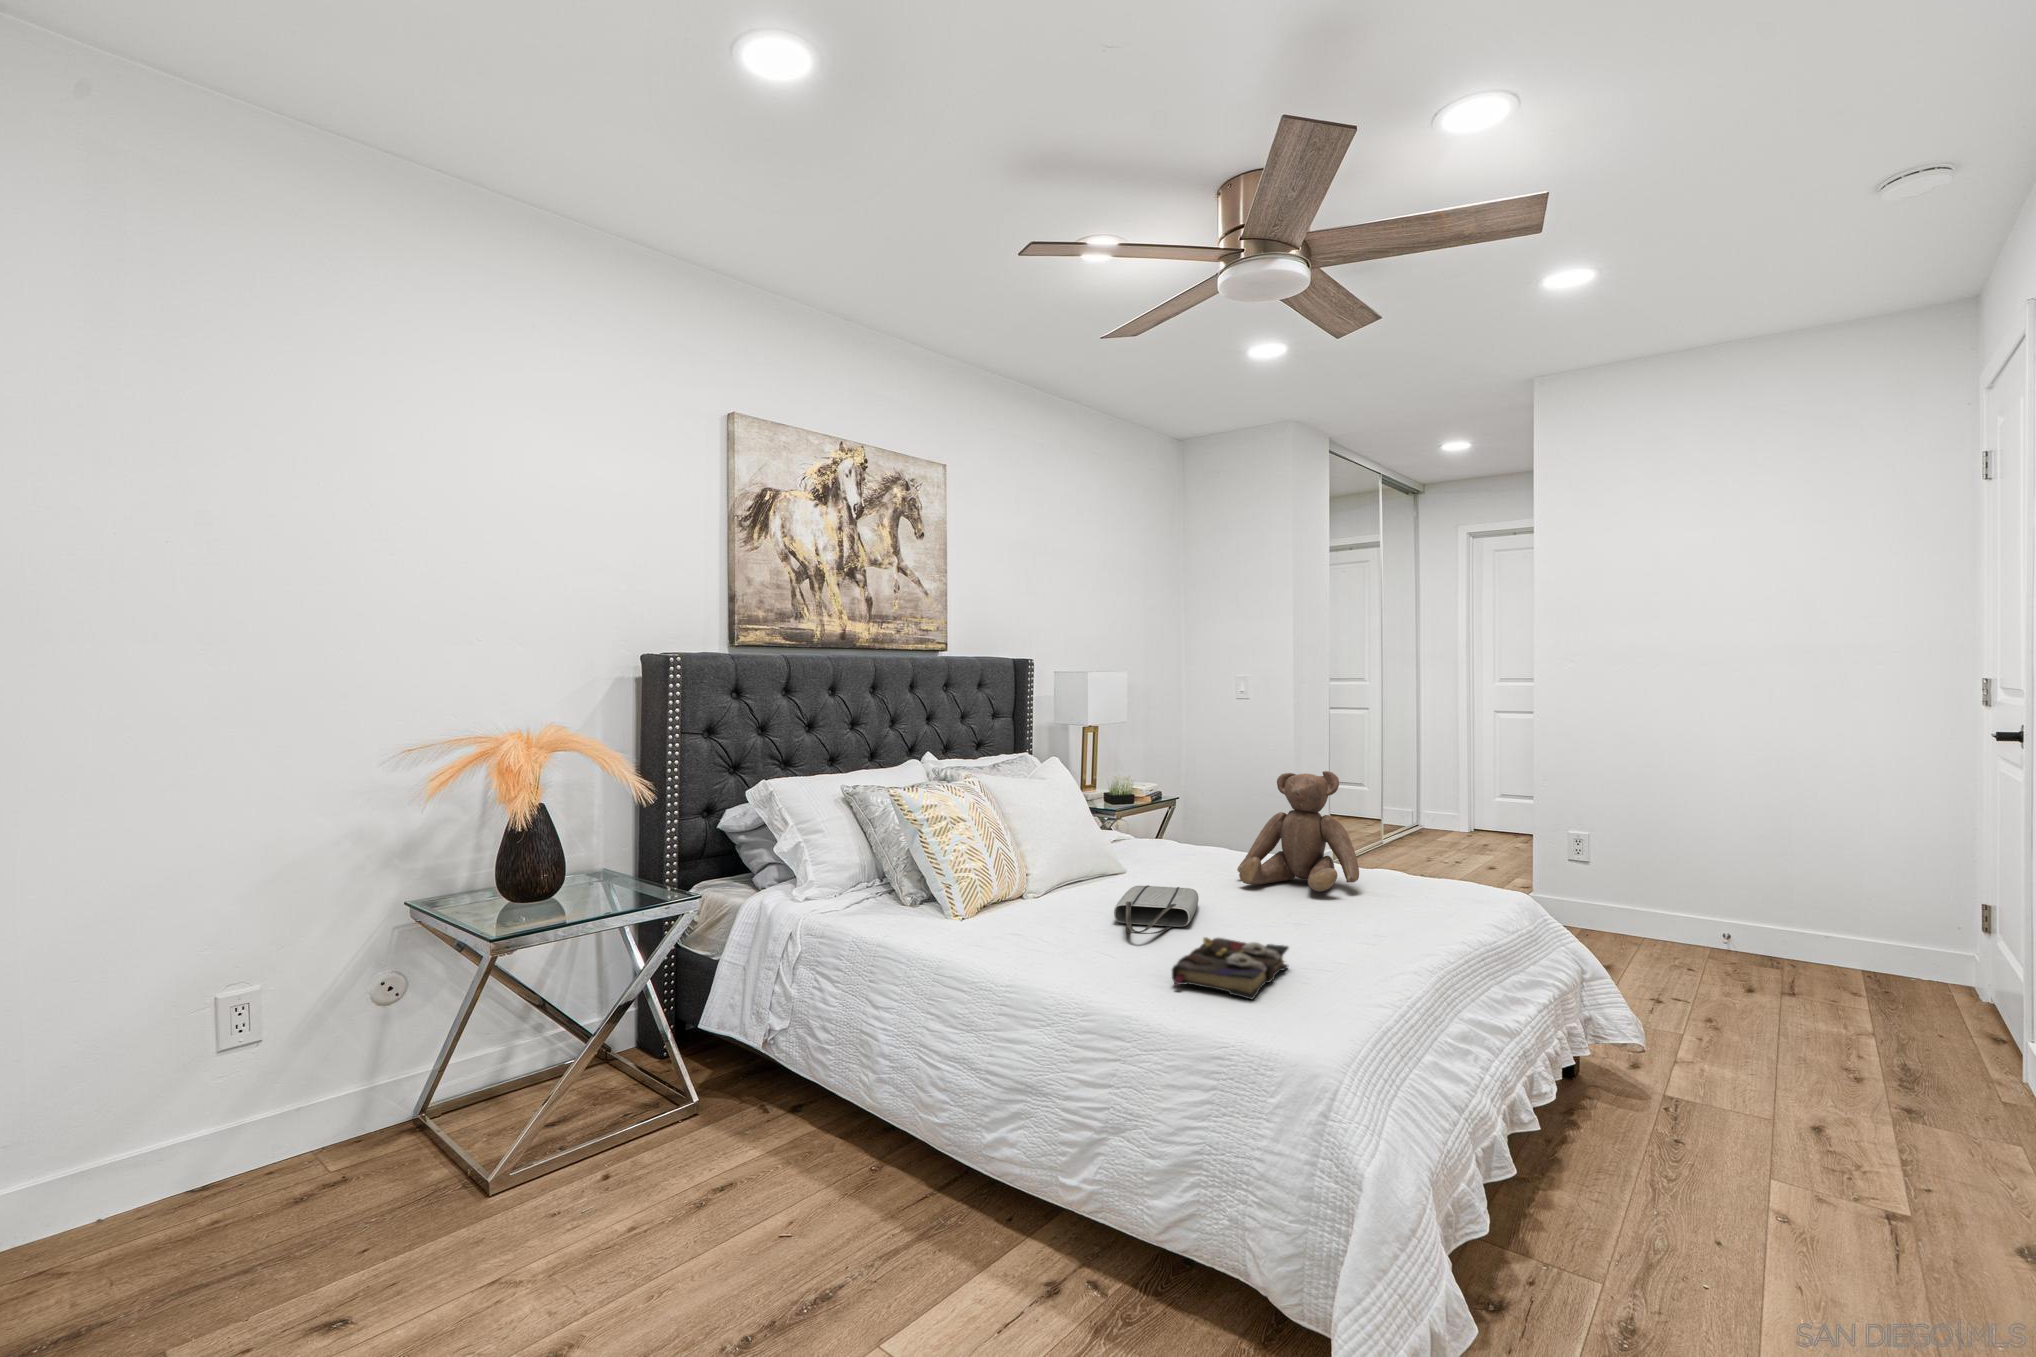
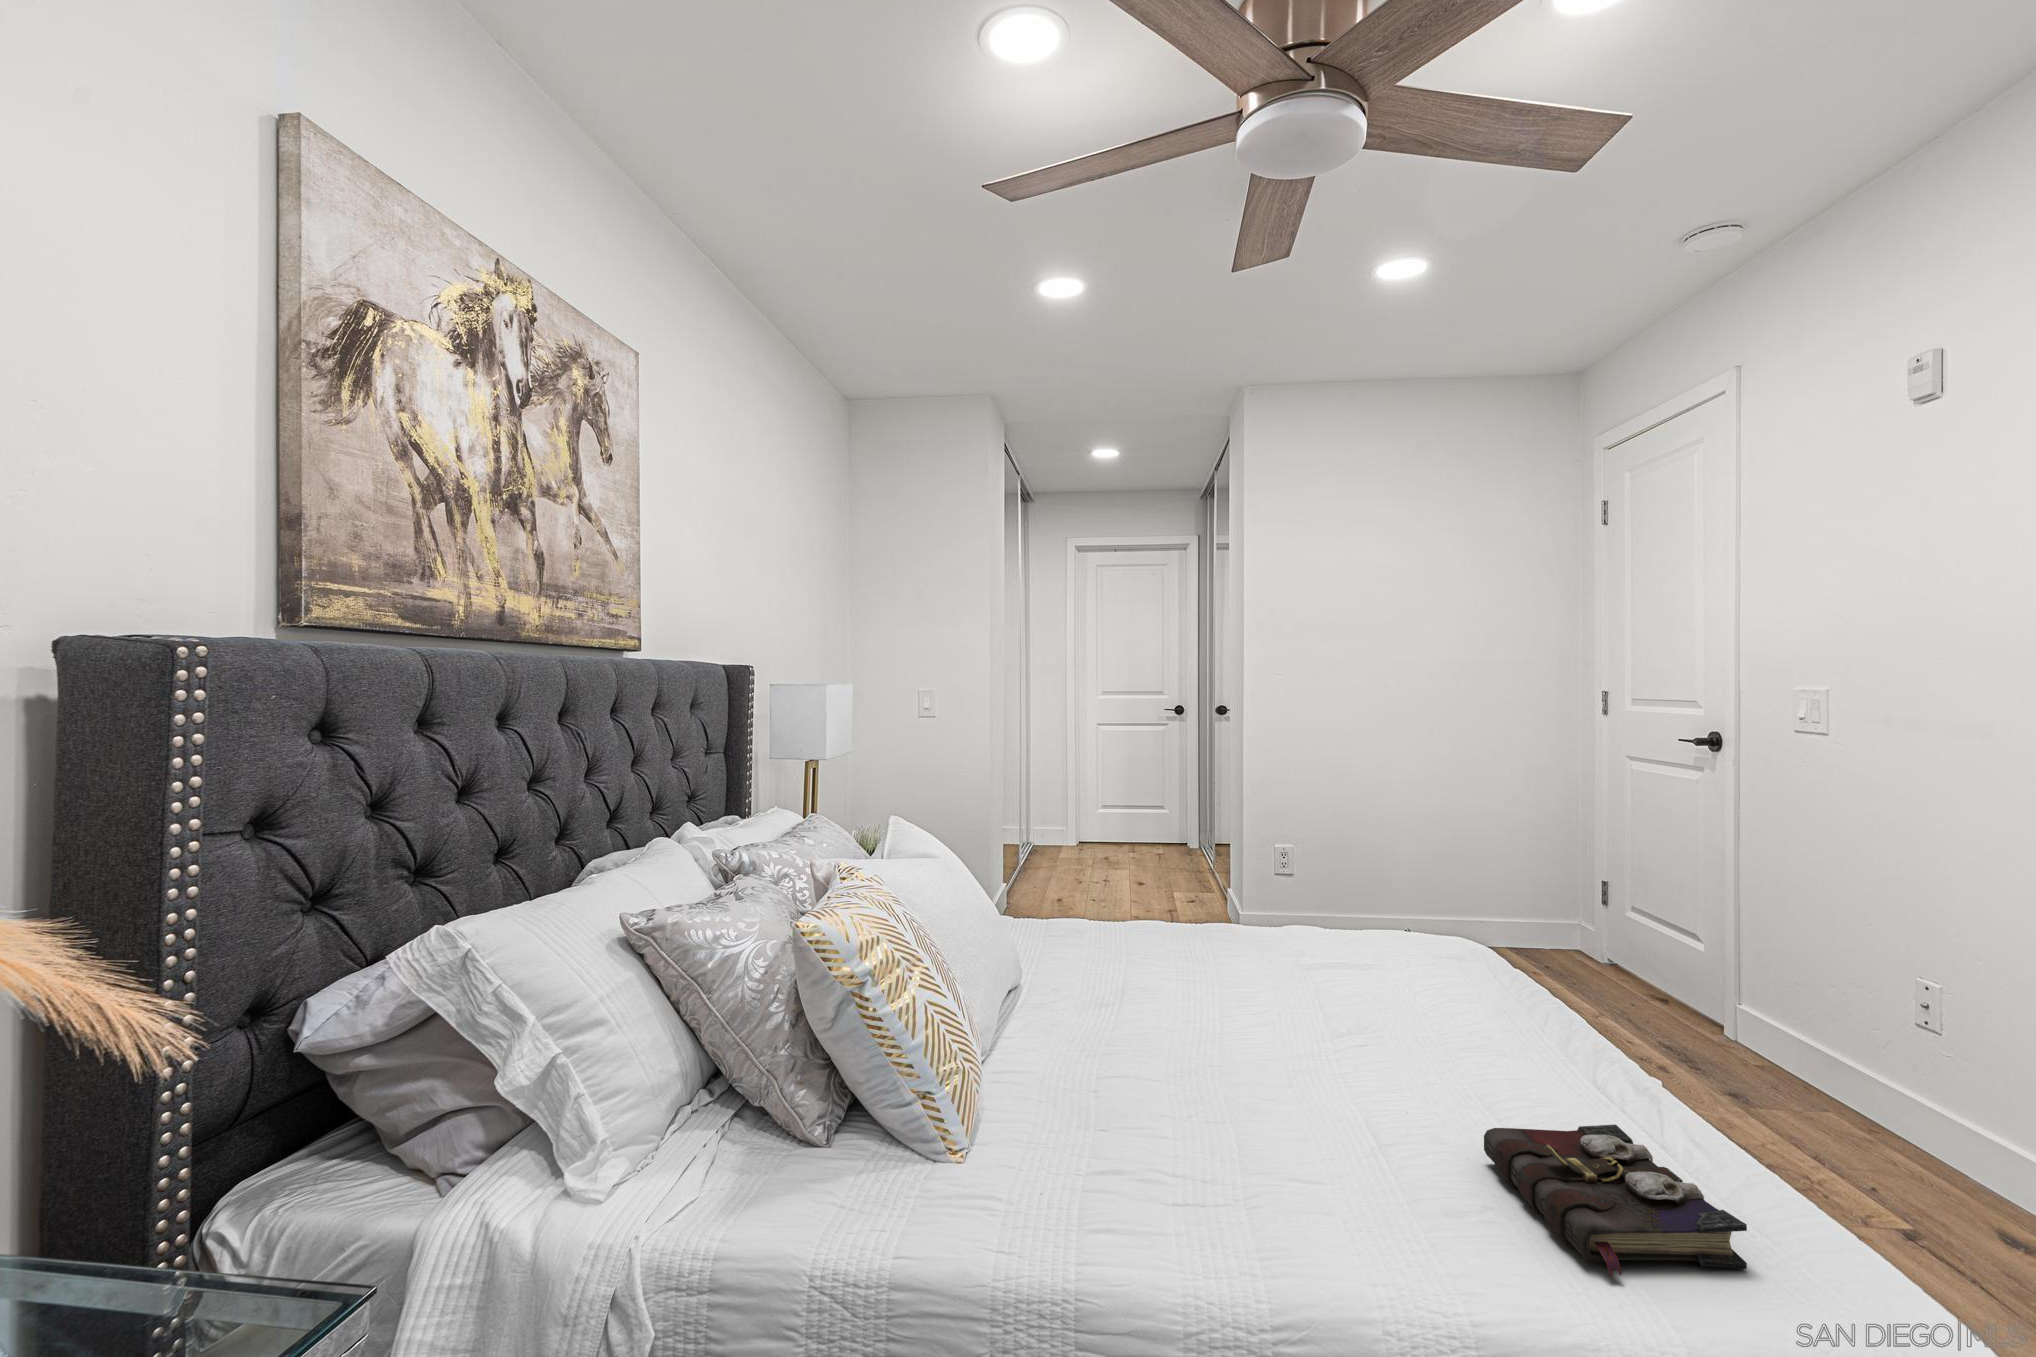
teddy bear: present [1237,771,1359,891] -> none [1211,813,1388,988]
tote bag: present [1114,885,1199,934] -> none [1159,1018,1347,1142]

